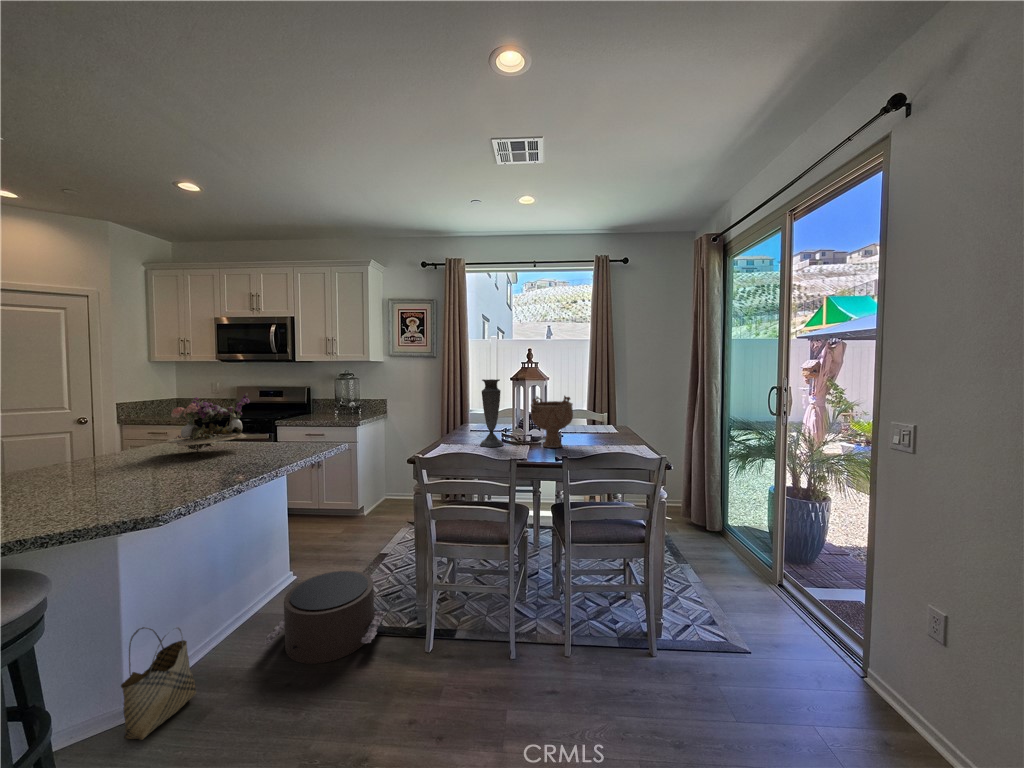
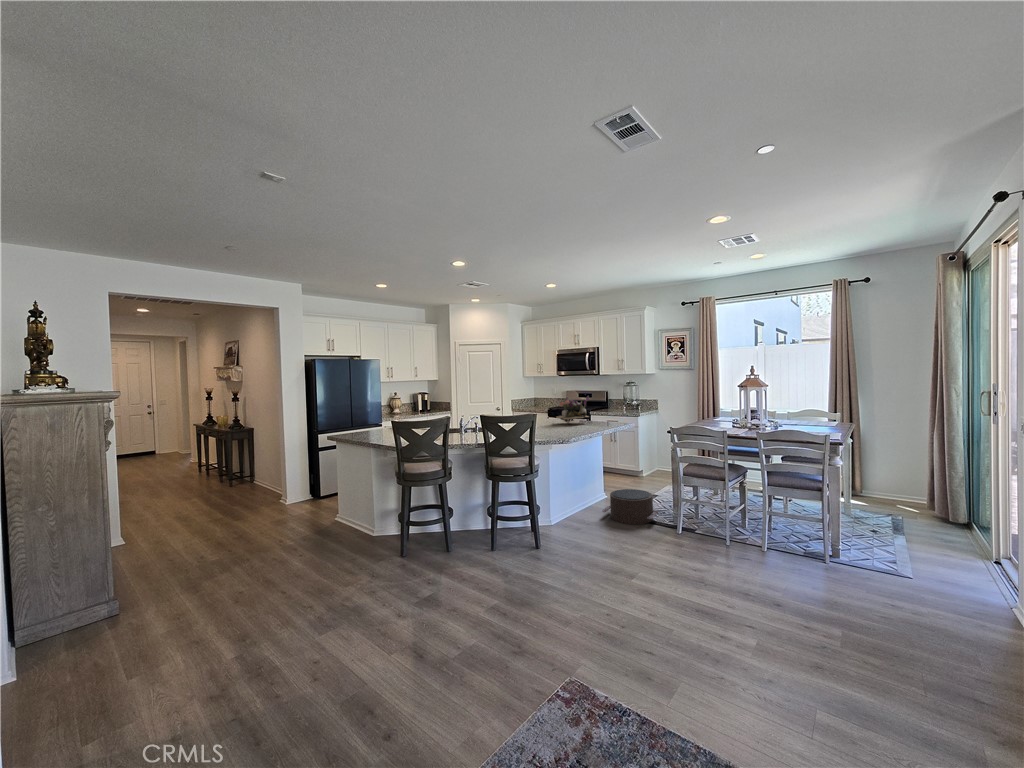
vase: present [480,379,503,447] -> none [716,387,733,429]
decorative bowl: present [531,396,573,448] -> none [749,397,781,431]
woven basket: present [121,627,196,740] -> none [559,488,580,527]

